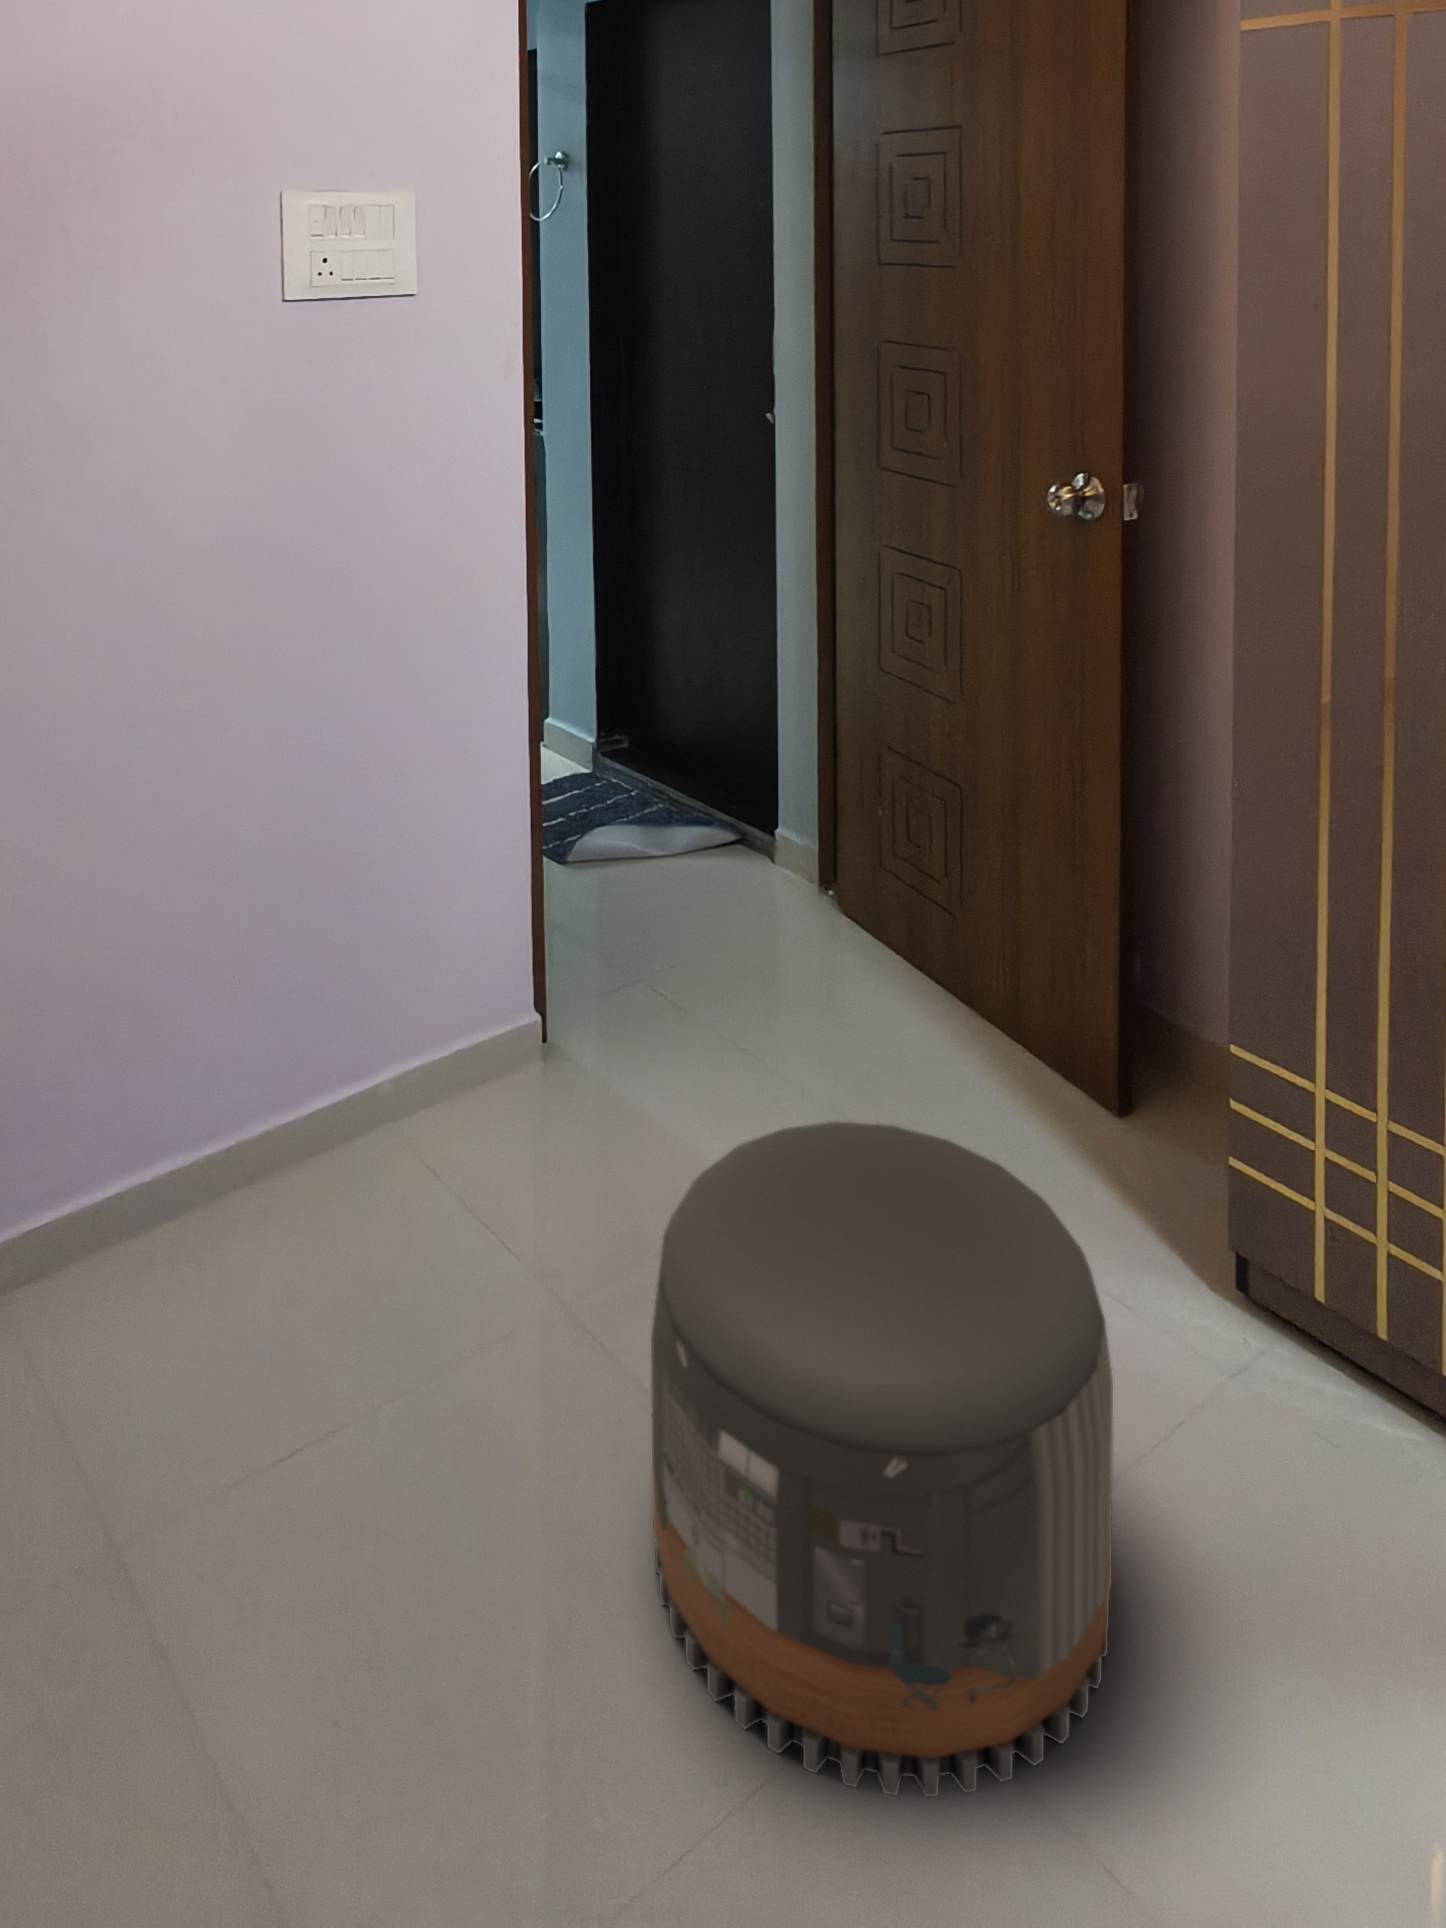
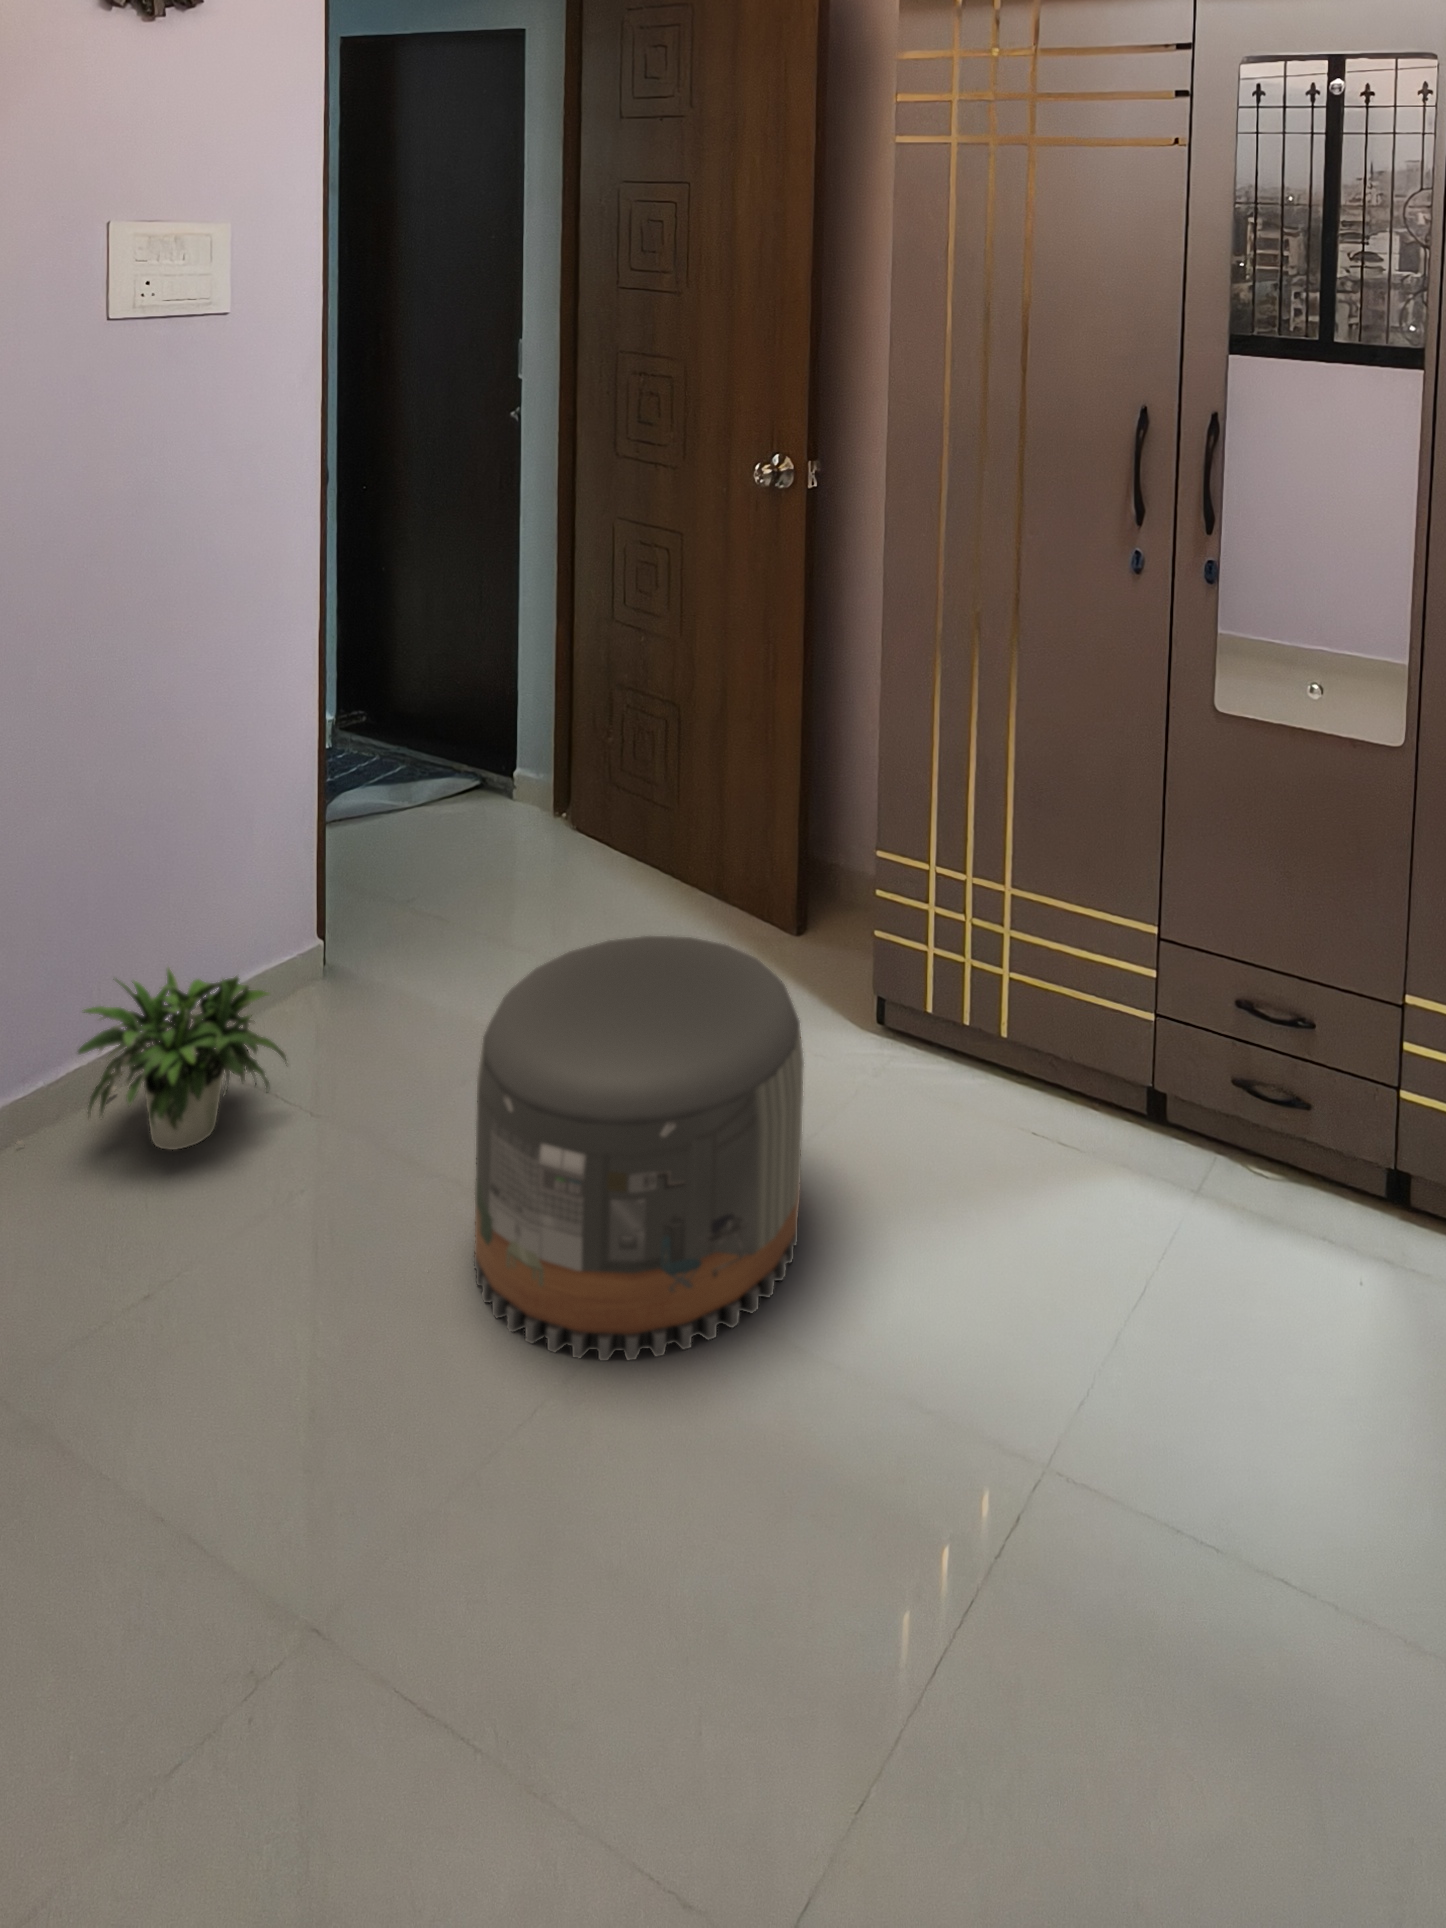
potted plant: none [205,1031,473,1254] -> present [18,968,286,1150]

